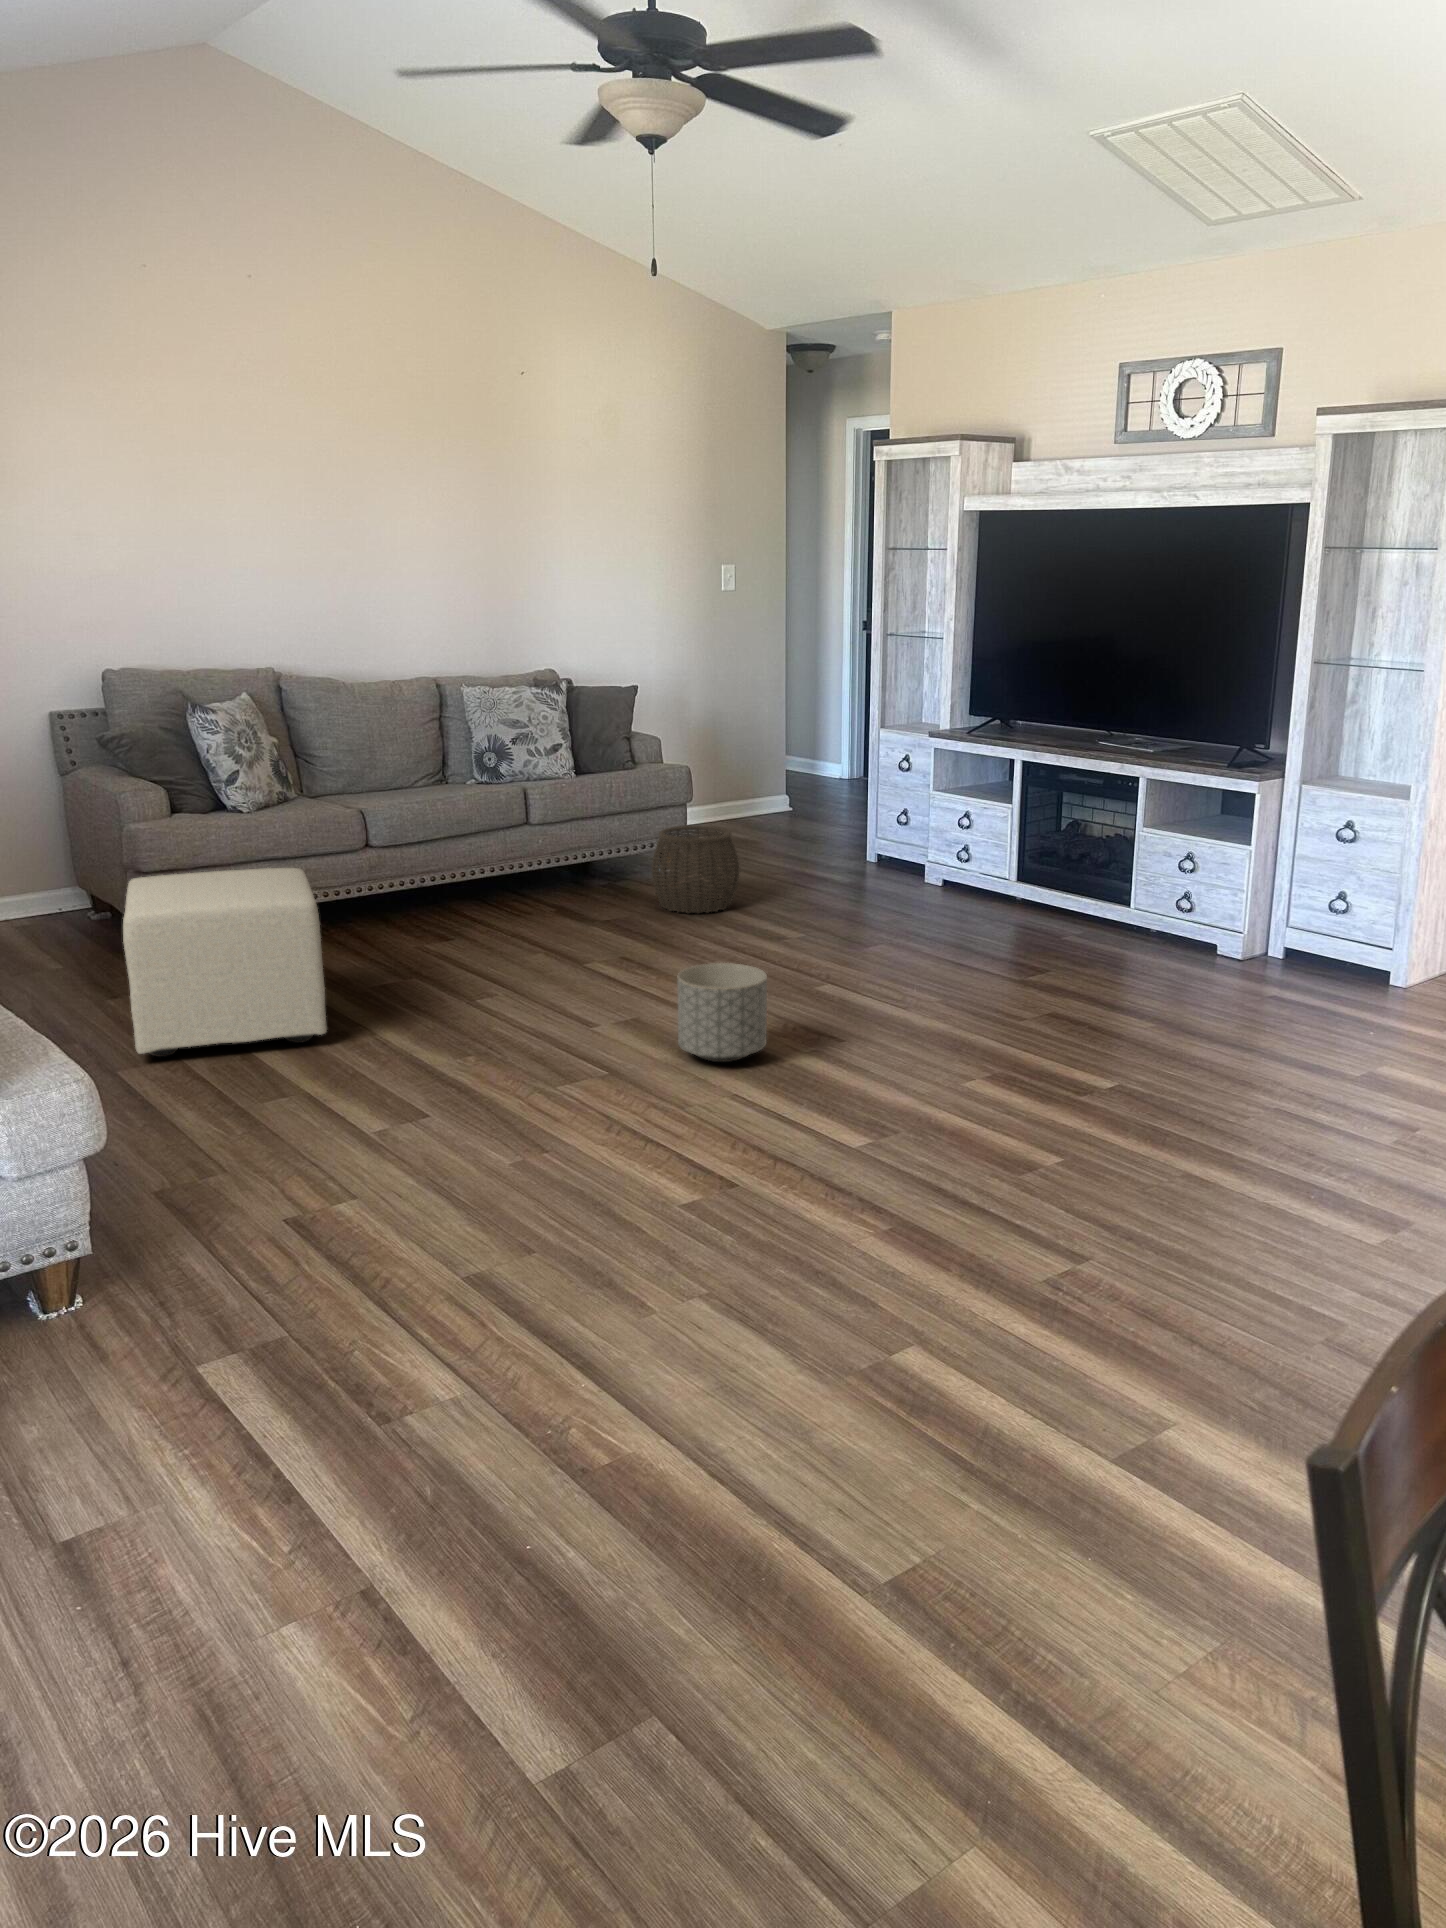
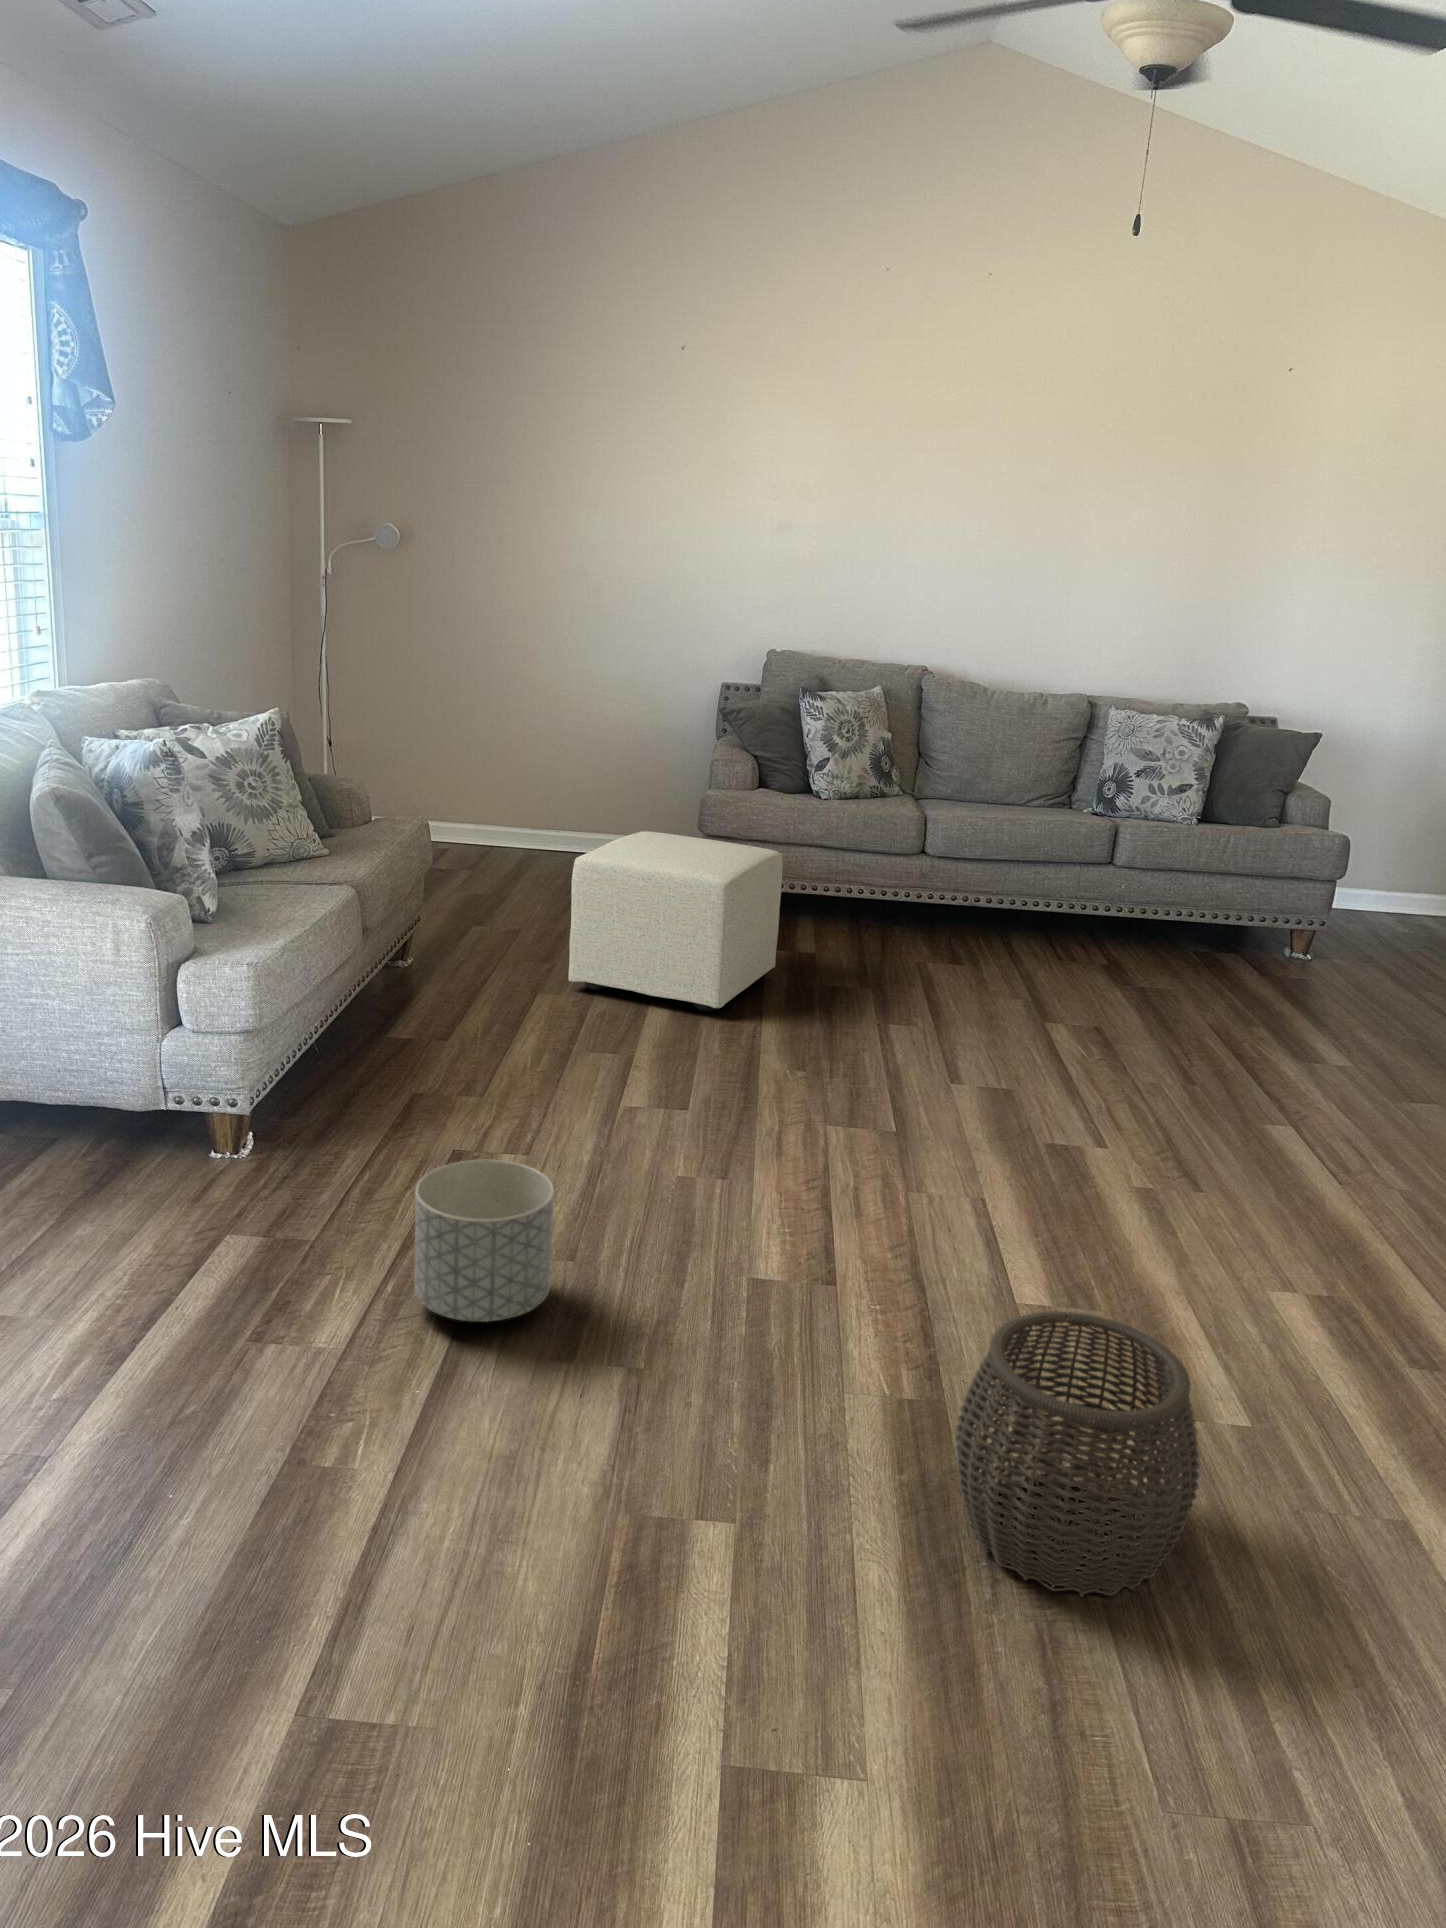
woven basket: present [651,825,740,913] -> present [955,1311,1200,1596]
planter: present [678,963,767,1062] -> present [414,1160,554,1322]

